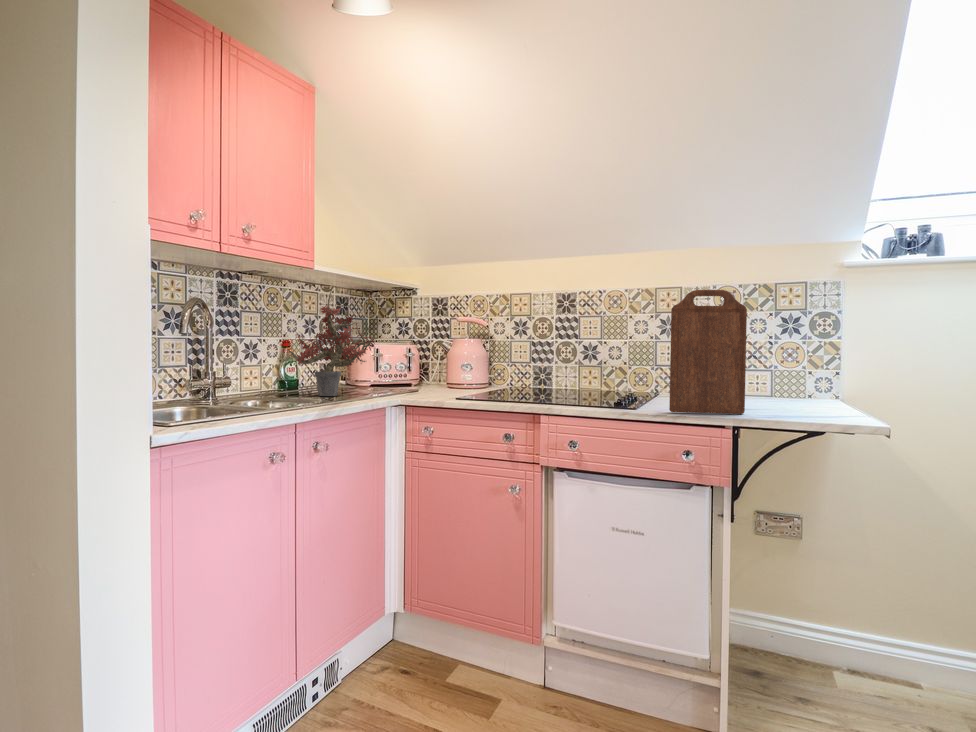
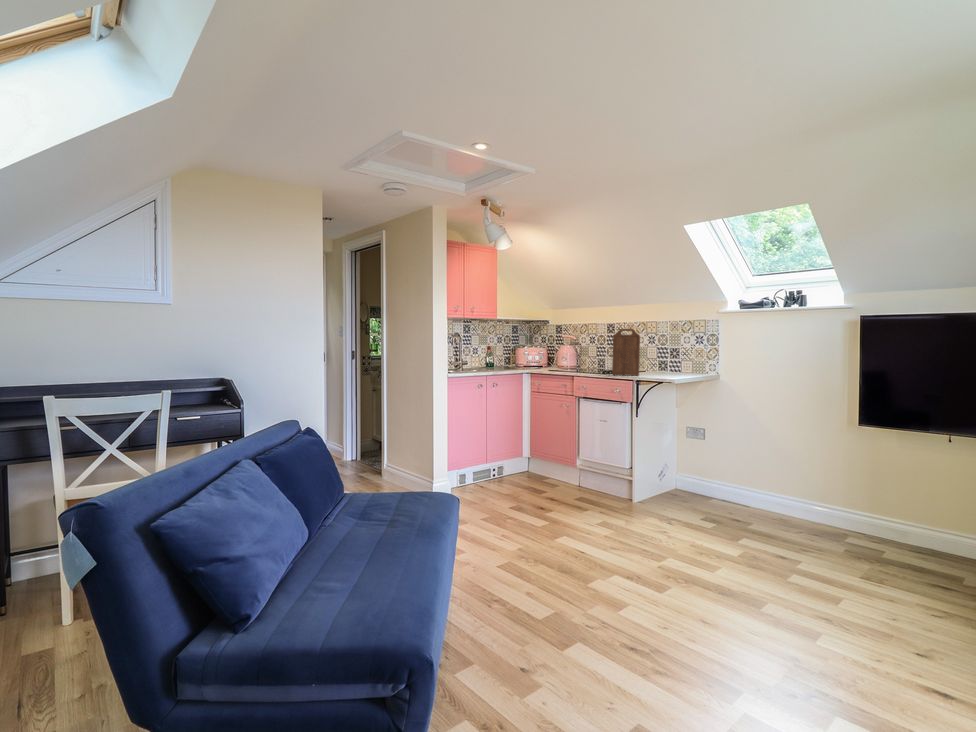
potted plant: present [286,290,375,396] -> none [486,326,523,369]

